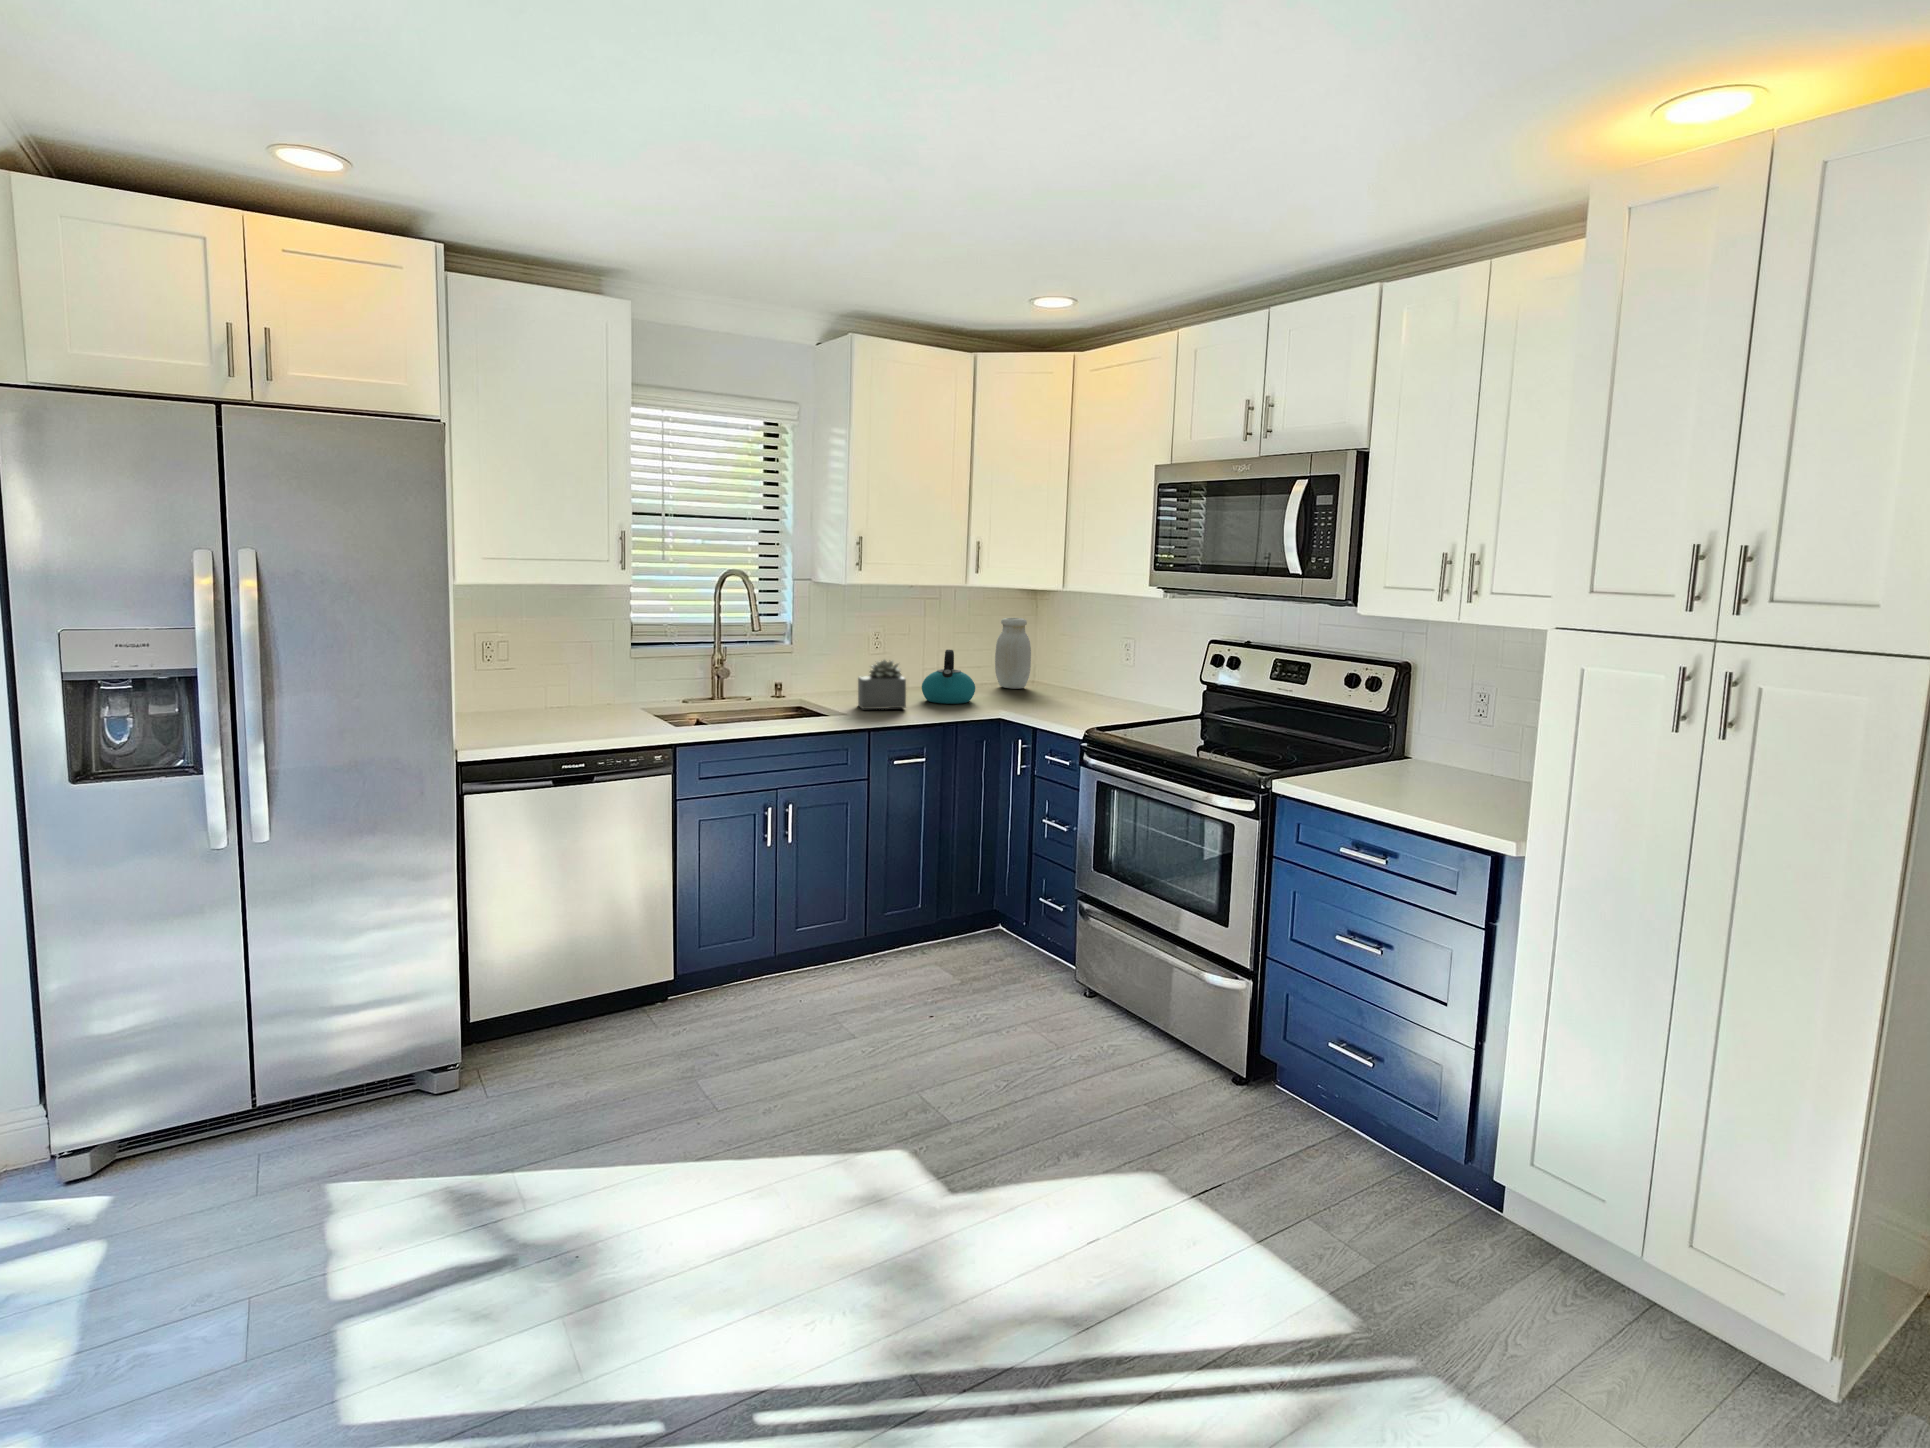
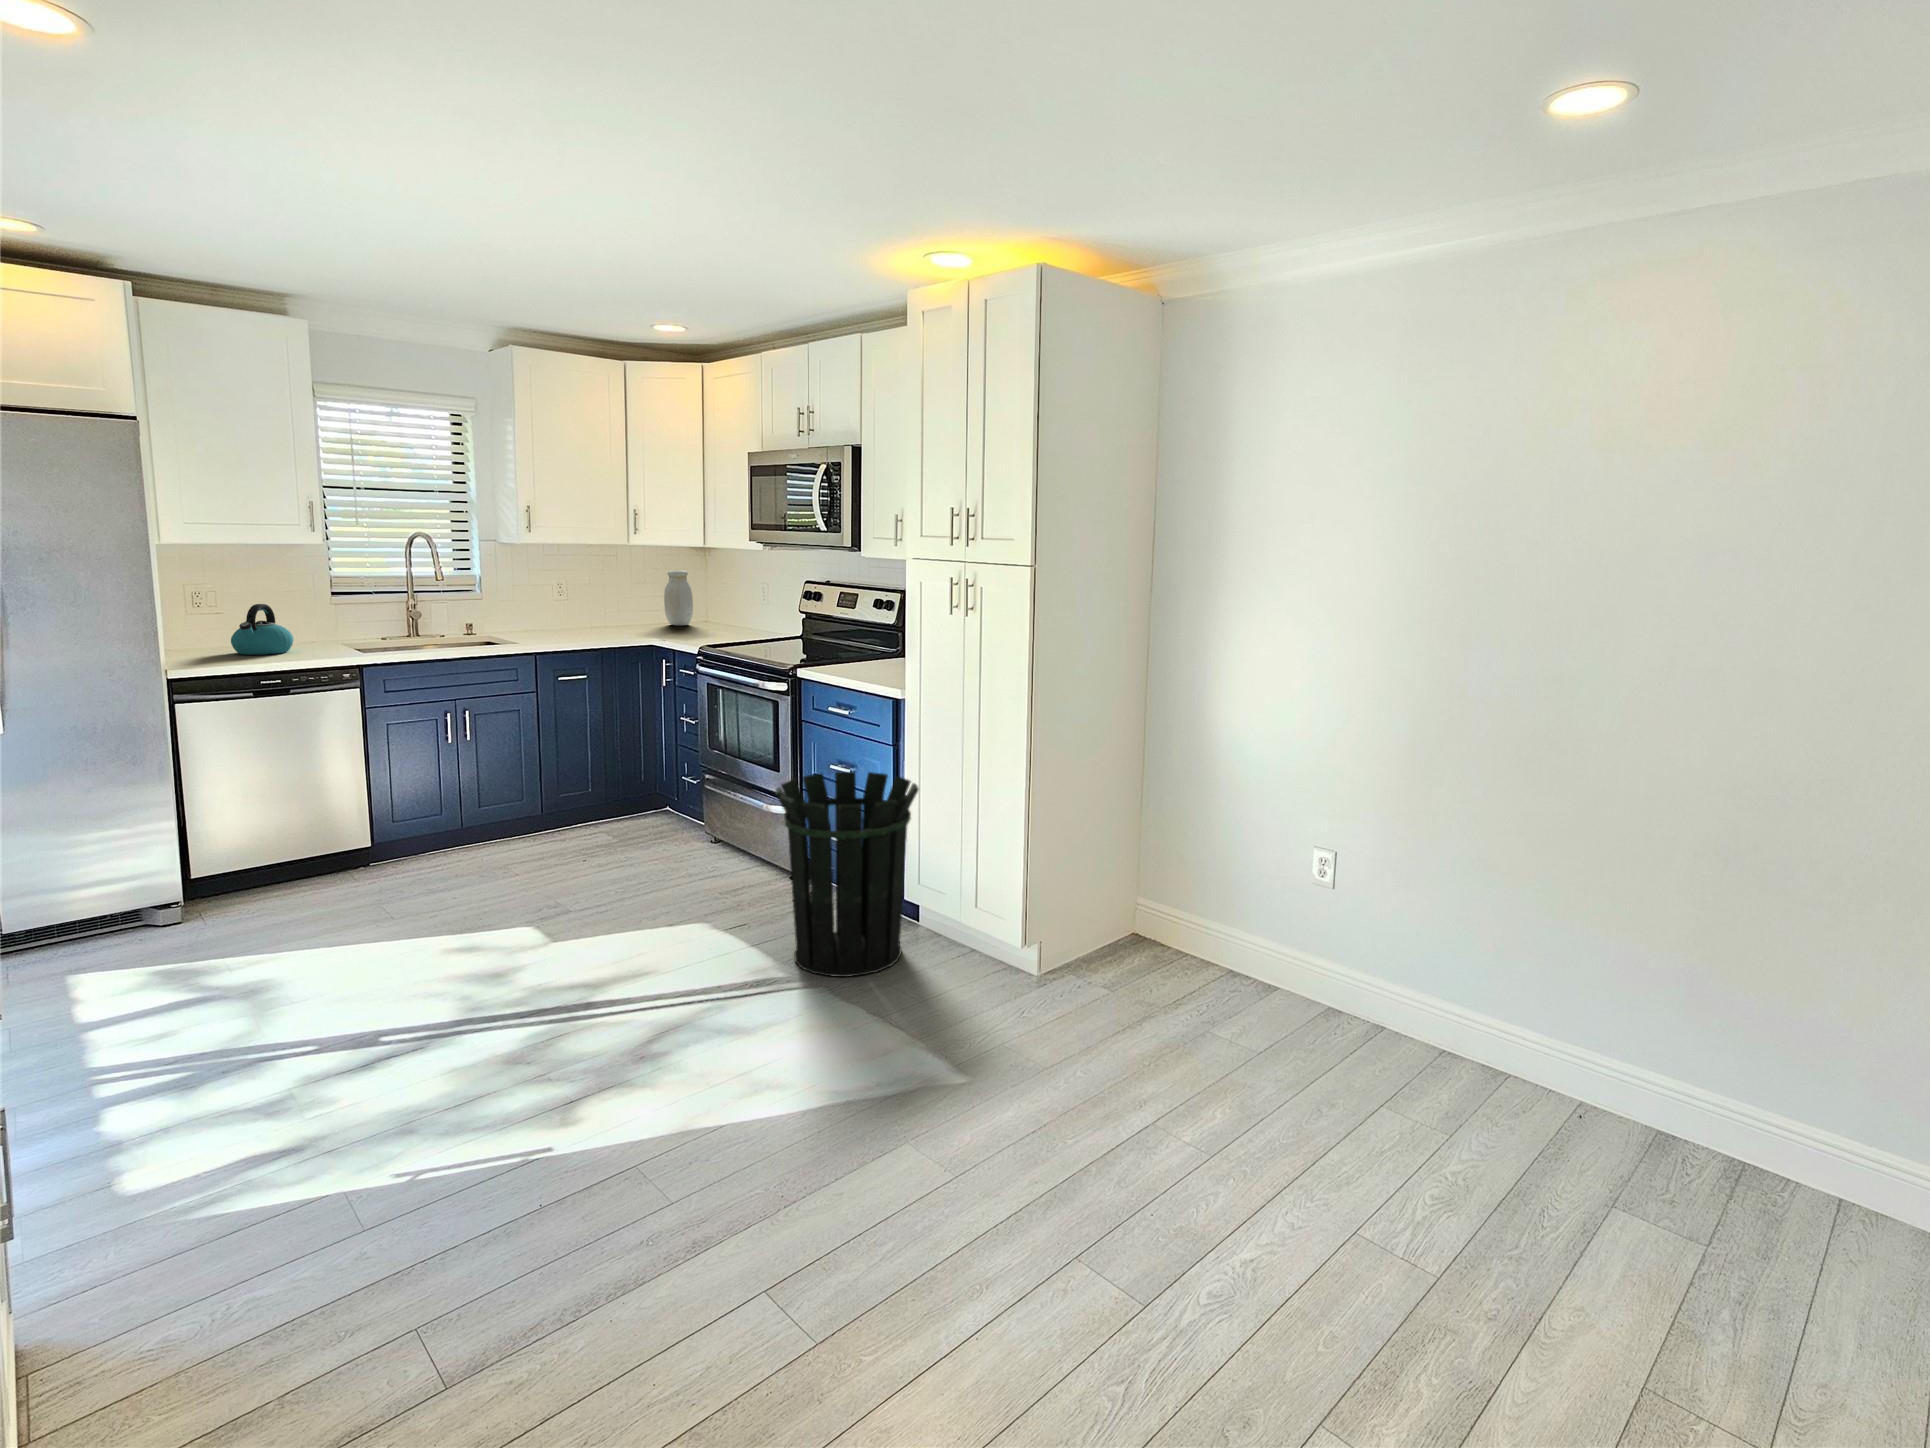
kettle: present [922,650,975,704] -> present [231,604,293,655]
succulent plant: present [858,660,906,709] -> none [533,600,572,639]
waste bin: none [1329,967,1588,1343] -> present [776,772,919,977]

